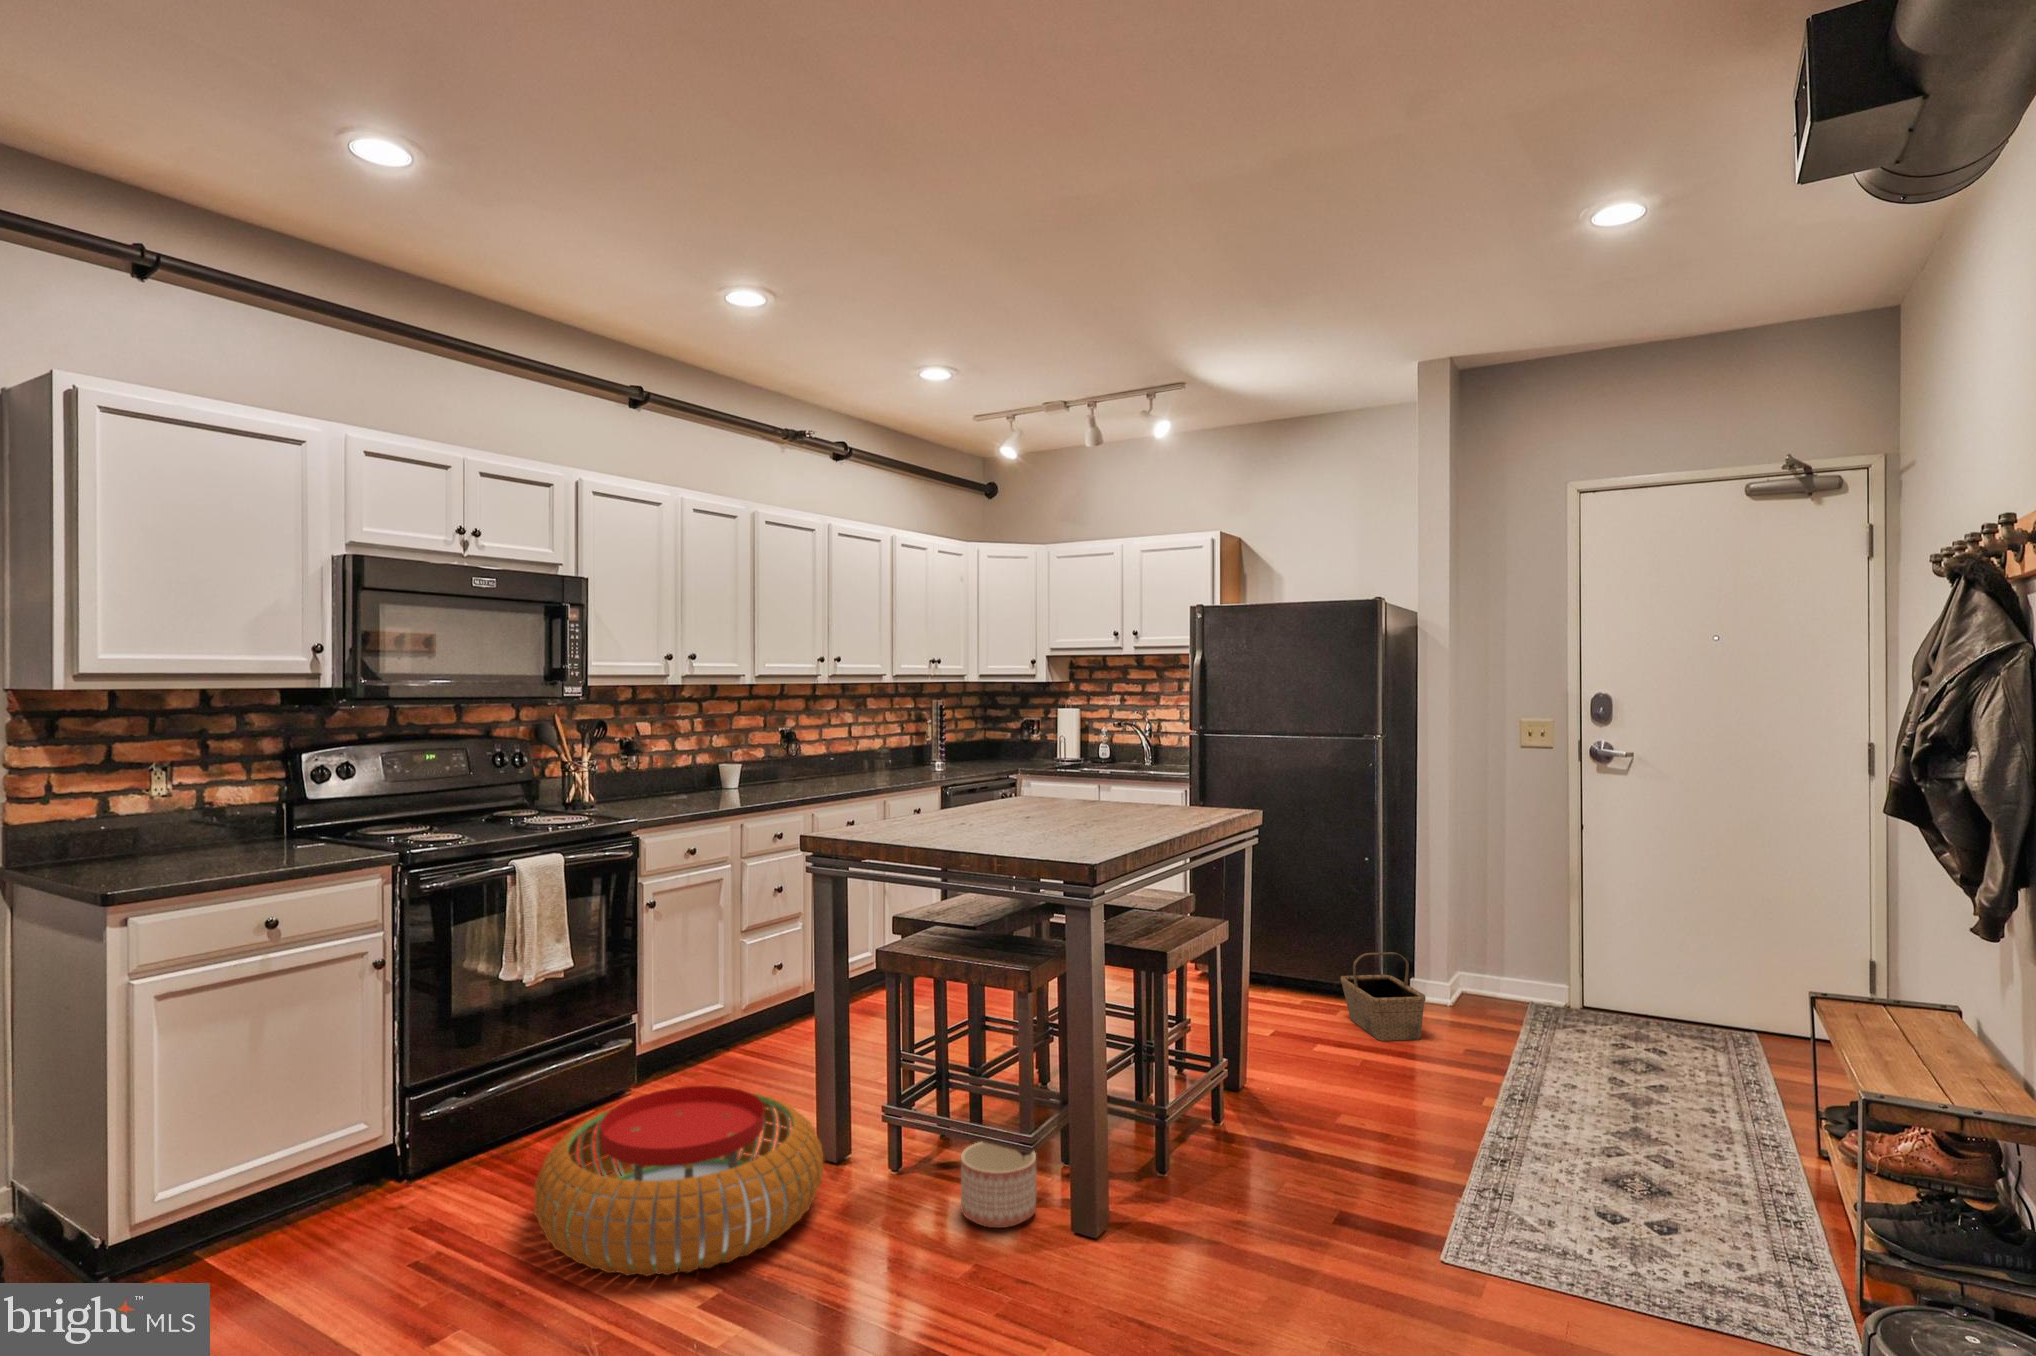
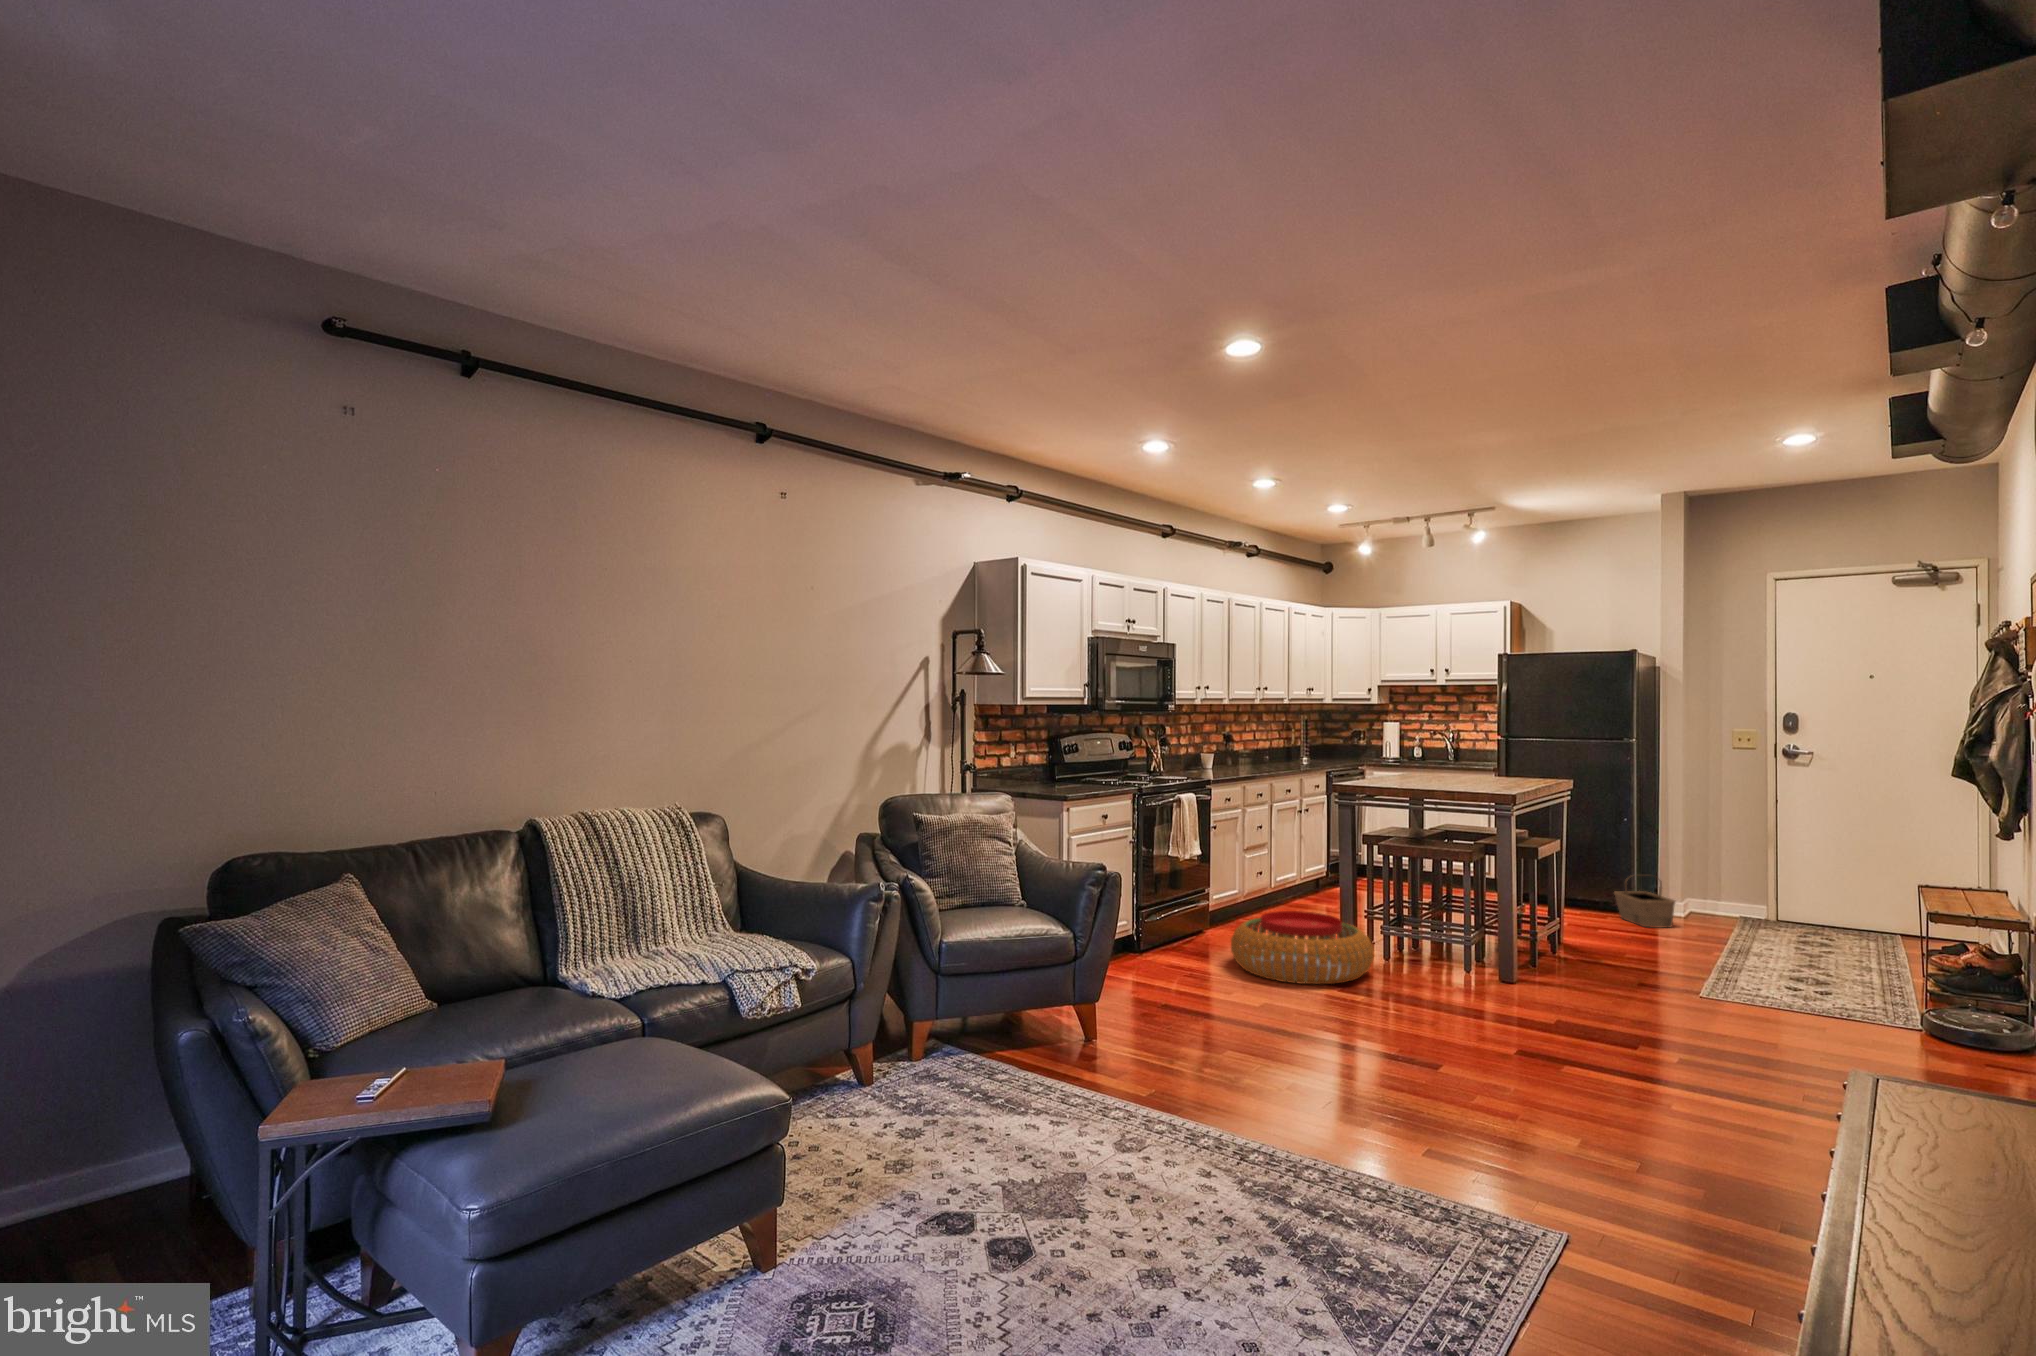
planter: present [961,1142,1036,1228] -> none [1445,941,1487,979]

